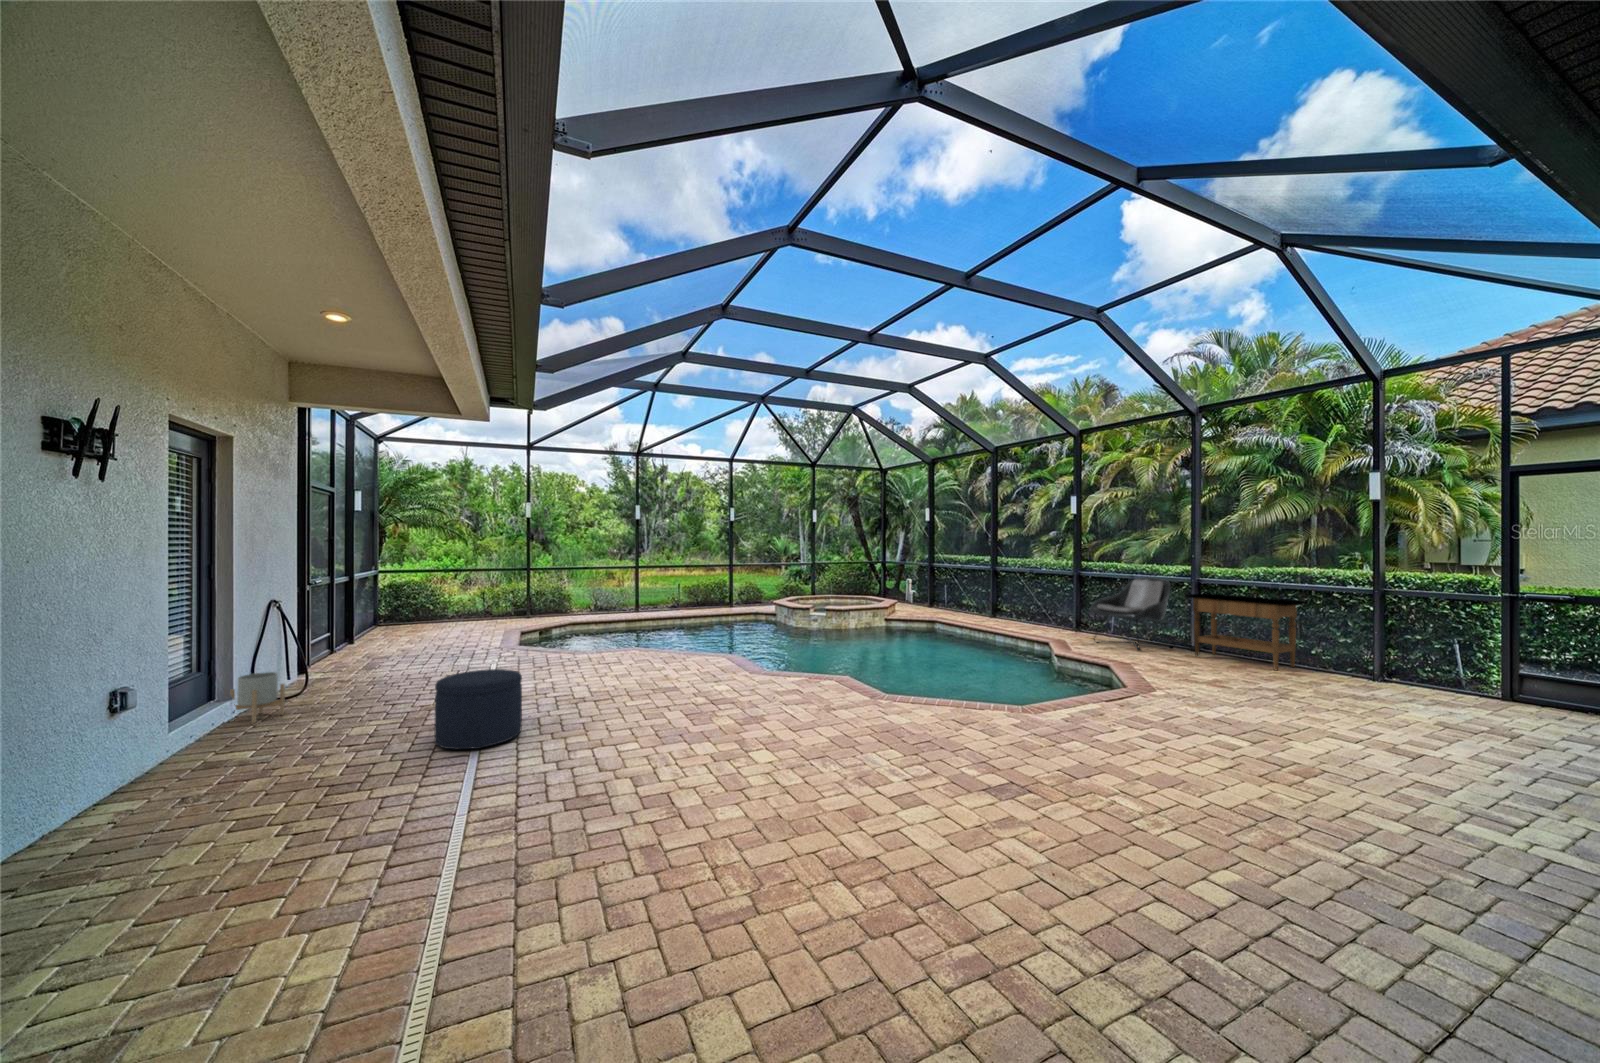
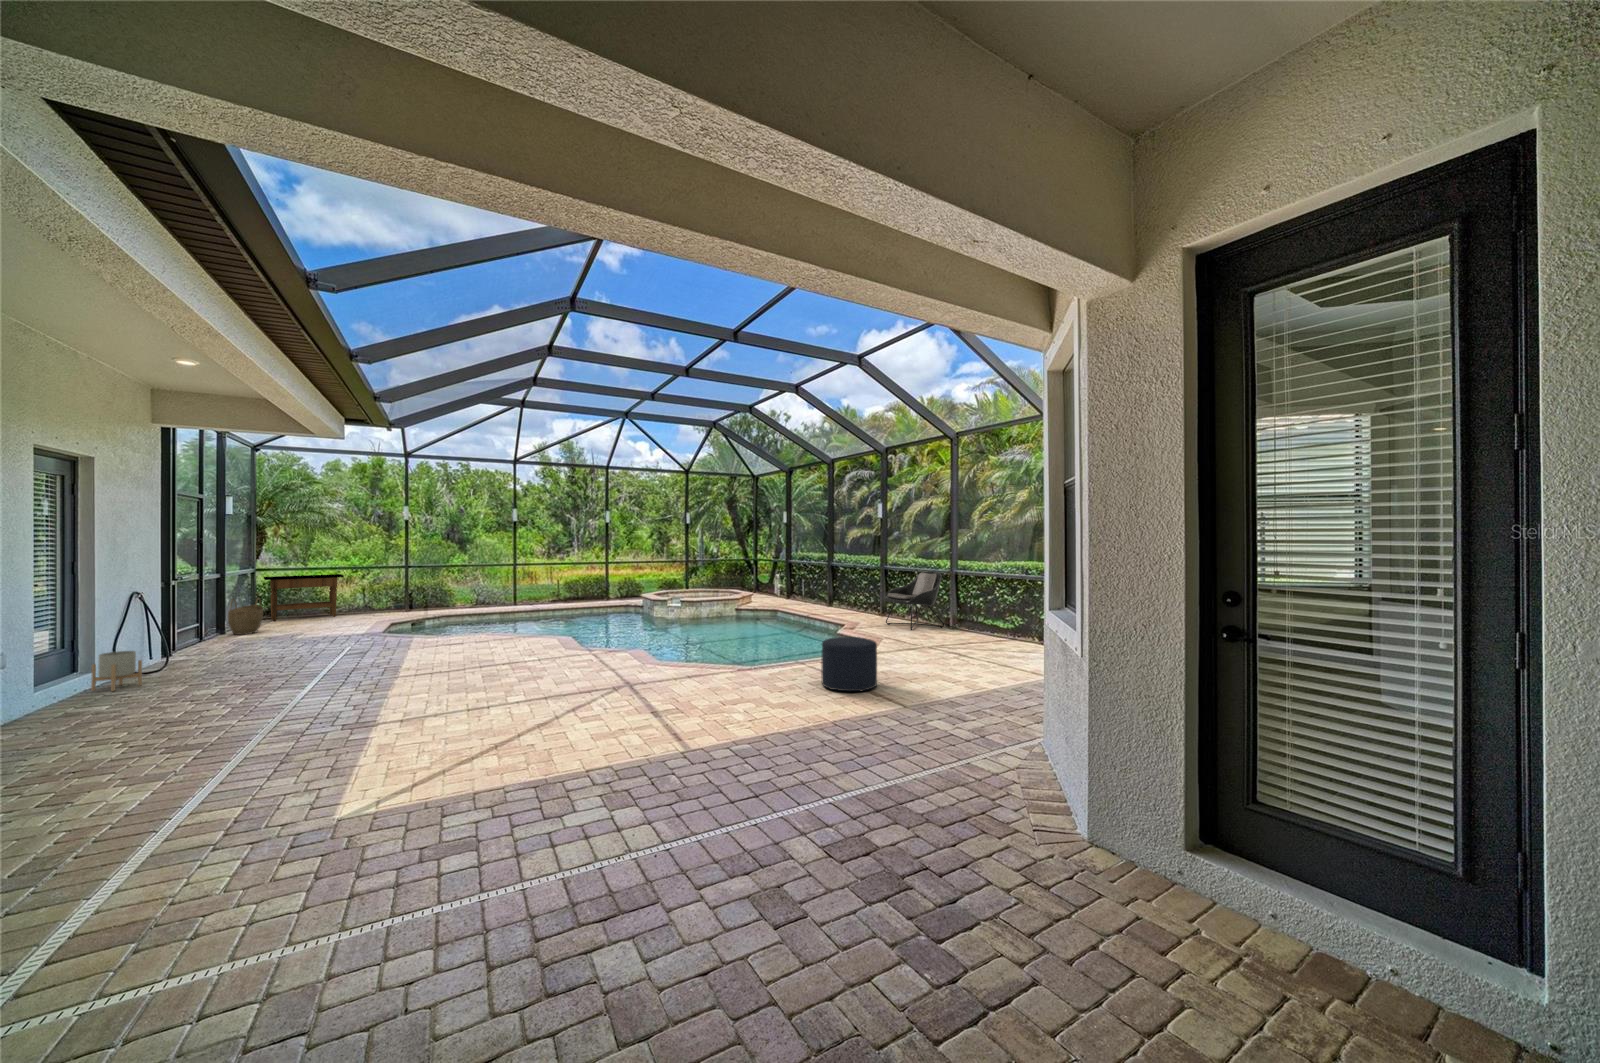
side table: present [1185,593,1308,671] -> present [264,574,344,621]
woven basket: none [356,604,391,645] -> present [228,598,263,635]
ottoman: present [435,669,522,749] -> present [821,637,877,691]

